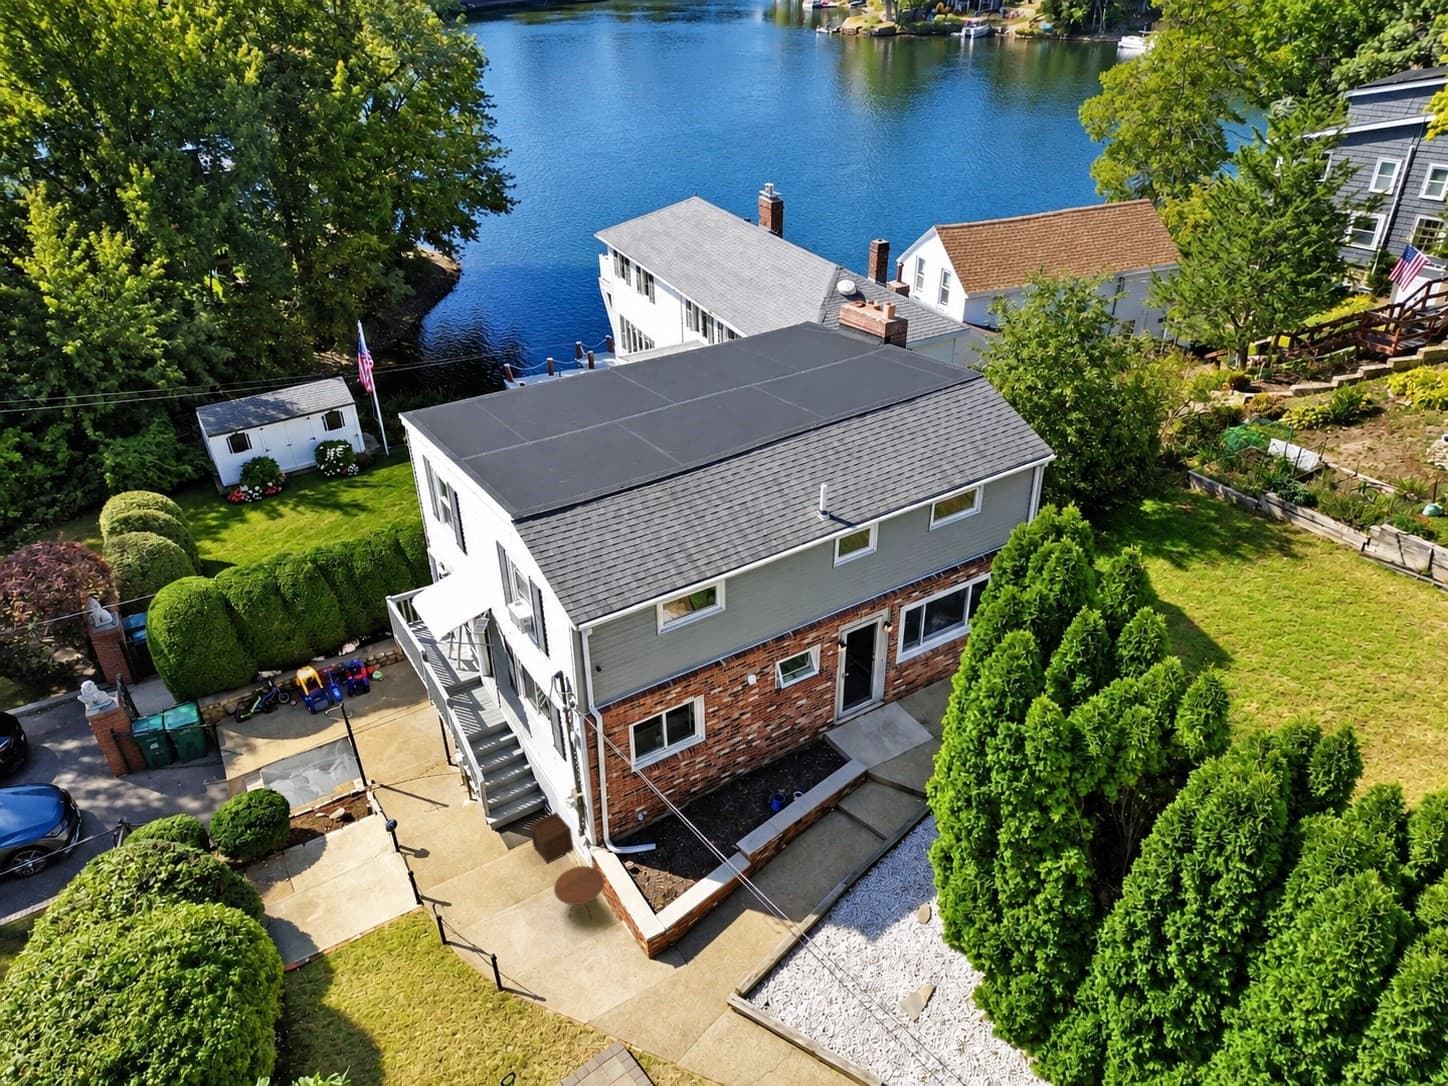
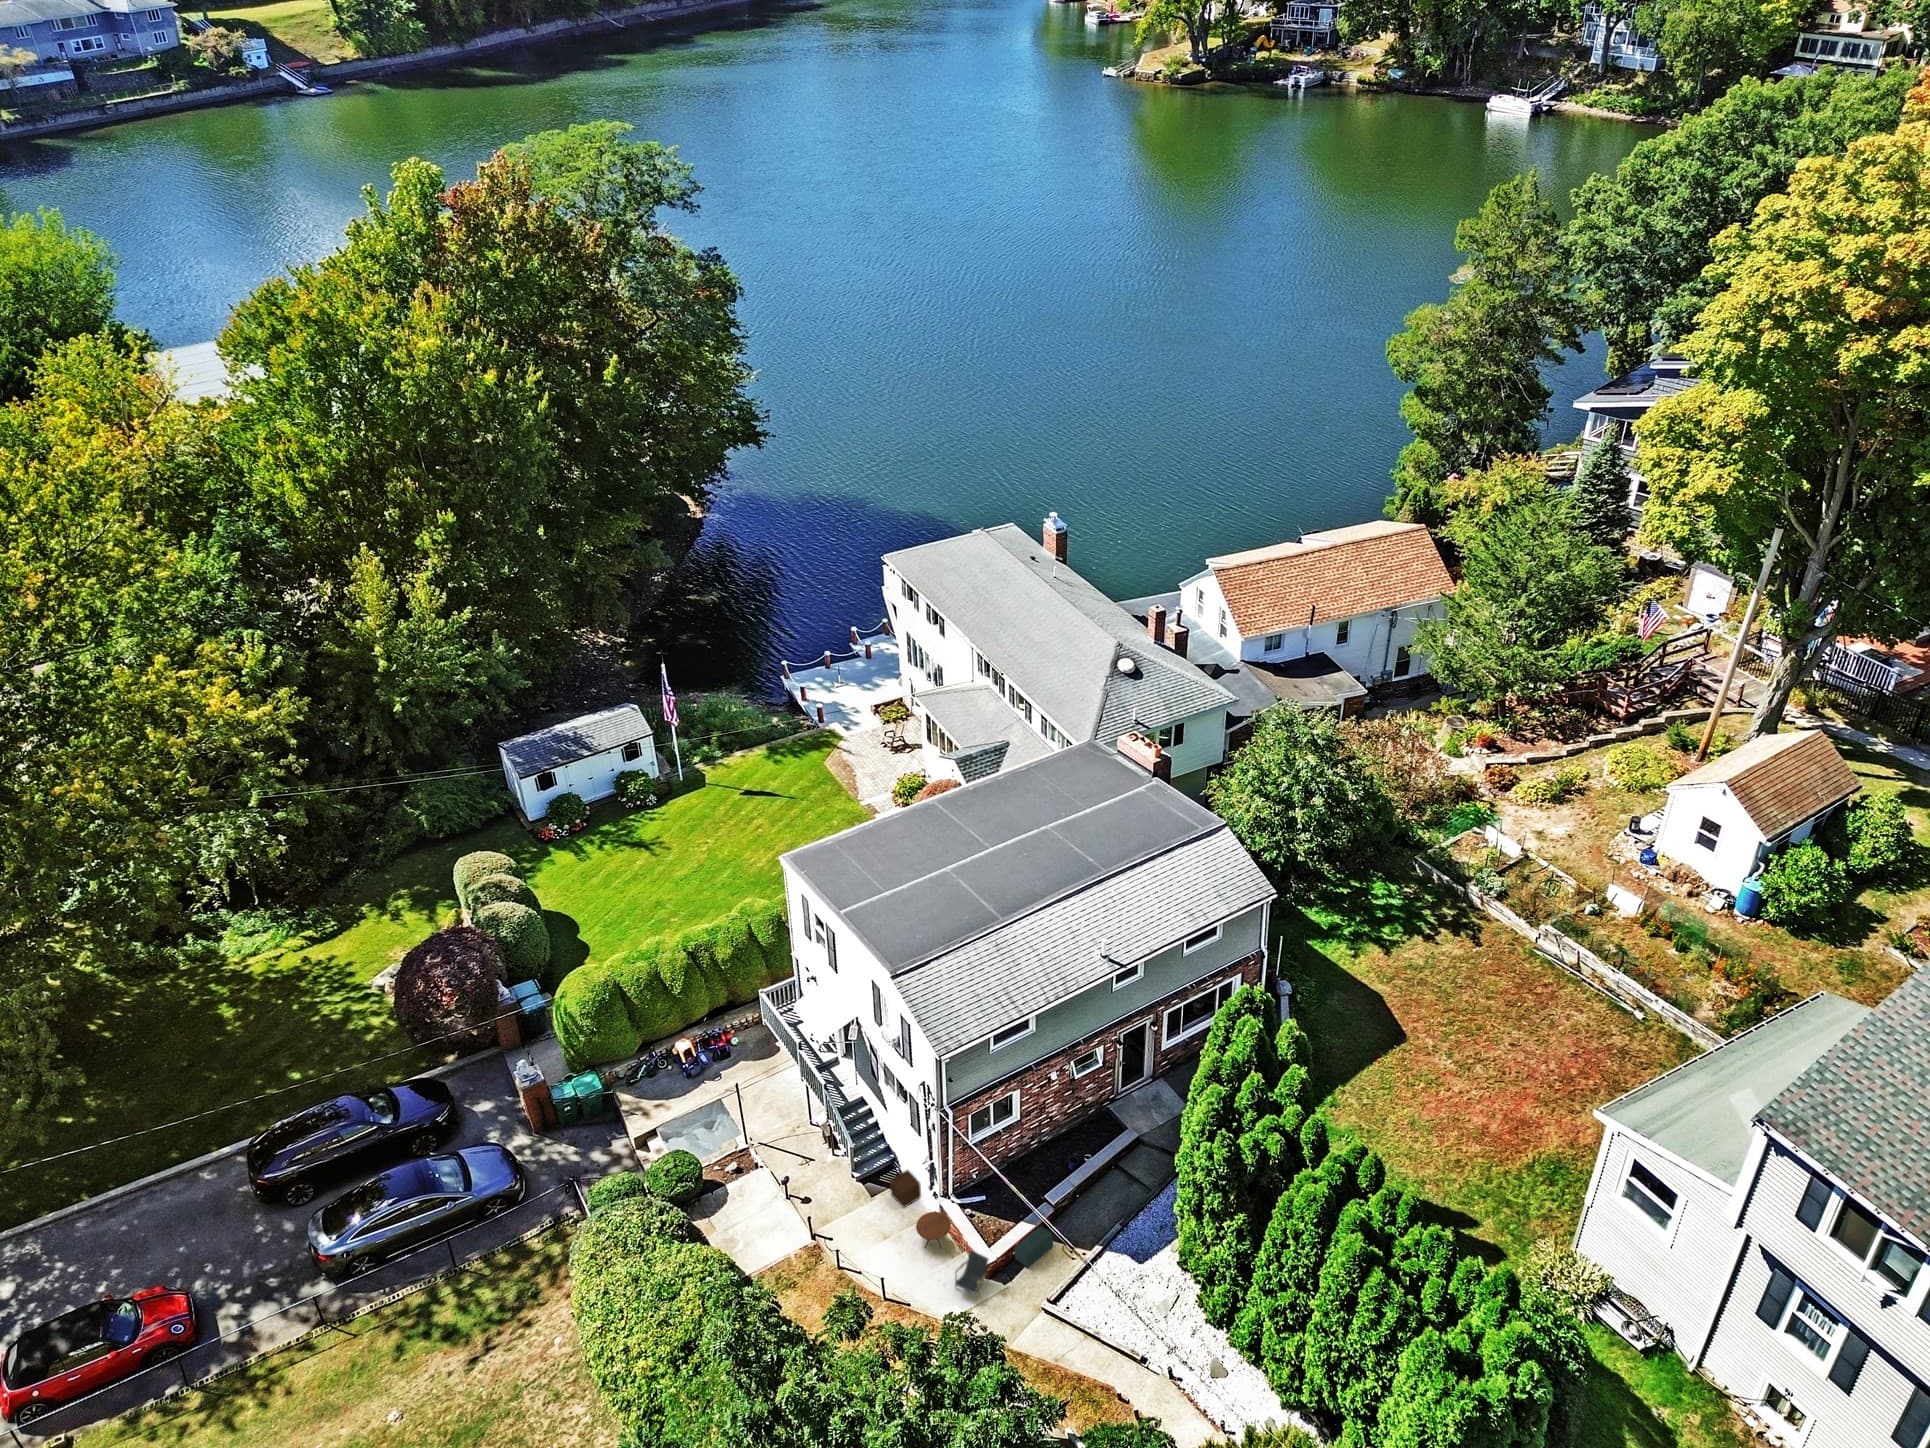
bench: none [694,887,751,947] -> present [1015,1227,1053,1268]
lounge chair: none [600,918,654,994] -> present [955,1250,989,1296]

